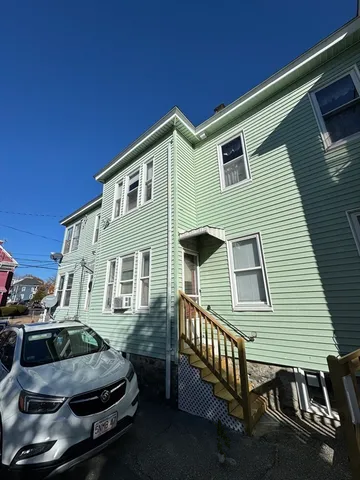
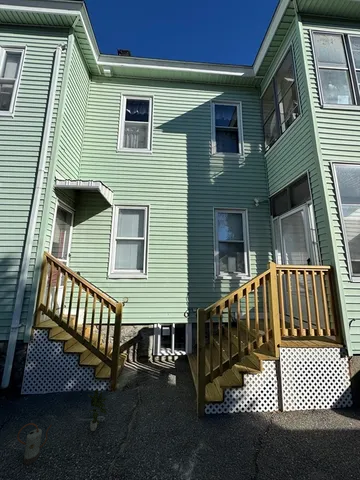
watering can: none [164,428,185,464] -> present [17,423,52,465]

